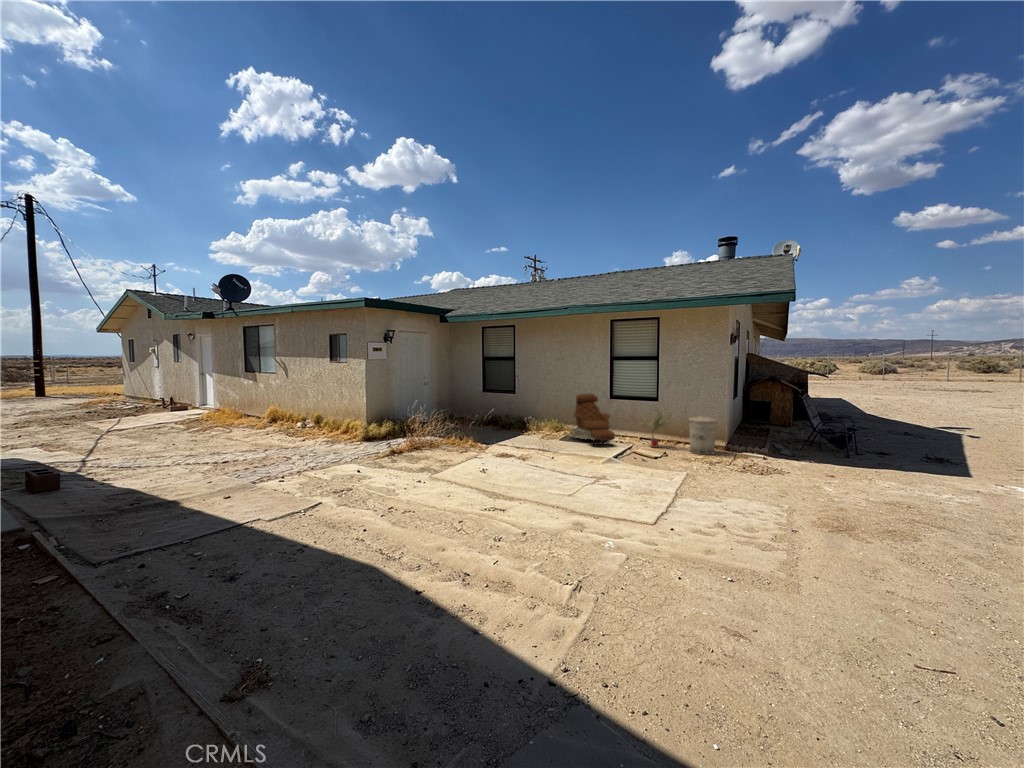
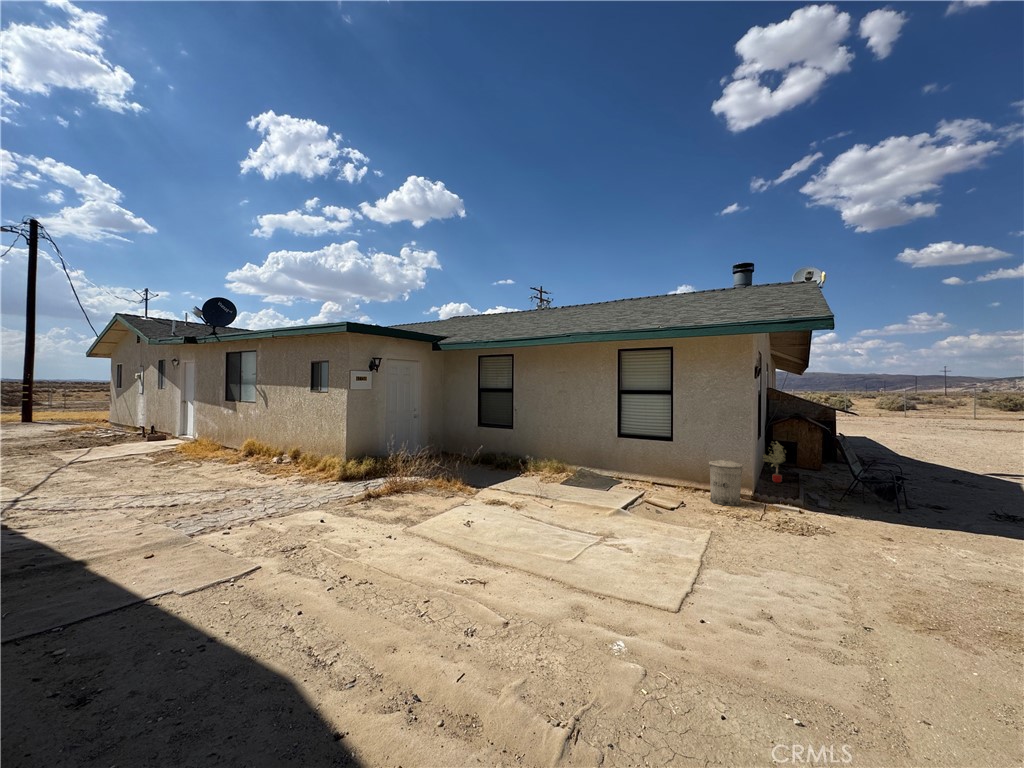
lounge chair: present [574,394,616,444] -> none [577,431,625,494]
potted tree: present [642,409,671,448] -> present [763,442,785,483]

